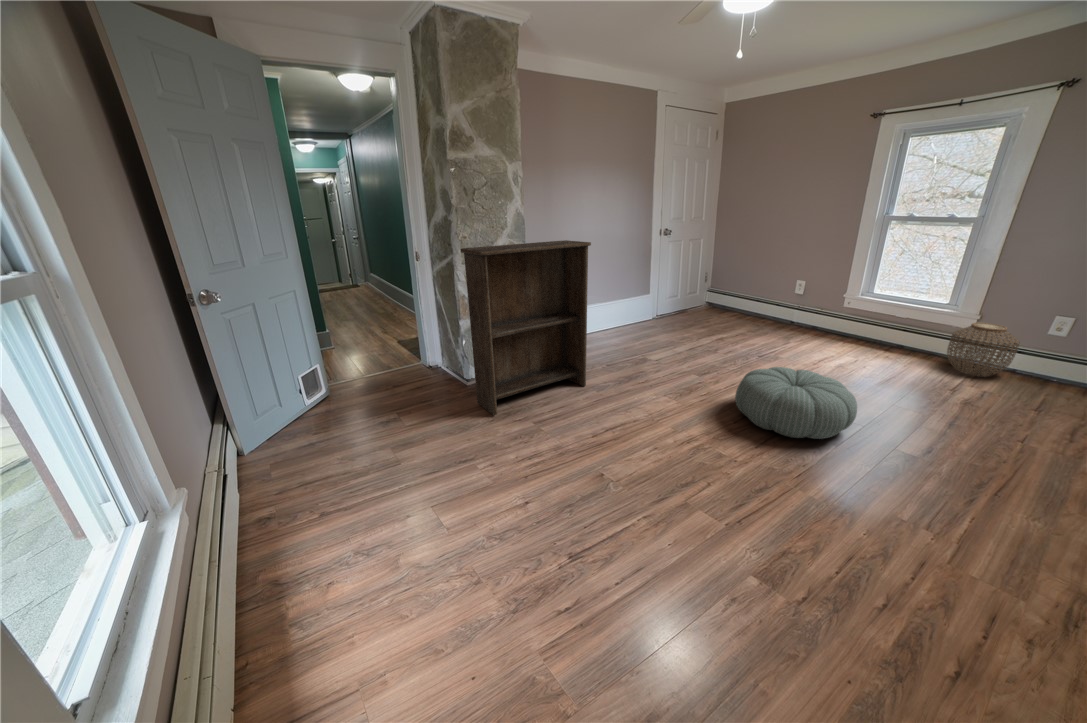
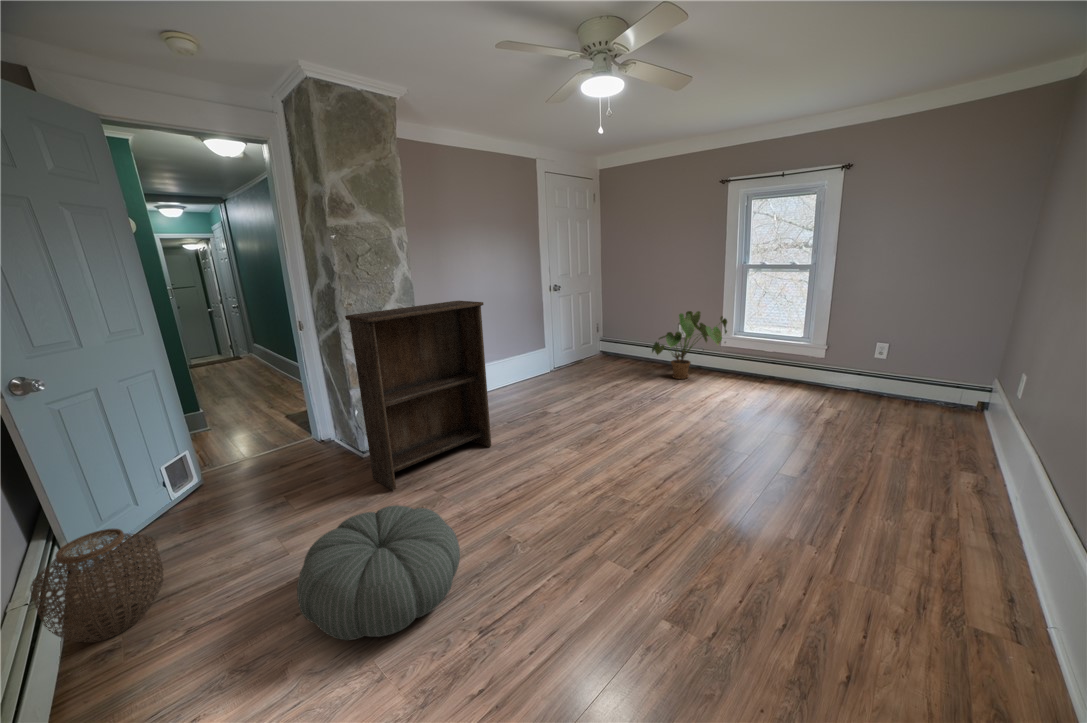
house plant: none [758,266,853,338] -> present [652,311,727,379]
woven basket: present [947,323,1020,377] -> present [30,529,163,642]
pouf: present [735,367,857,439] -> present [297,505,460,640]

